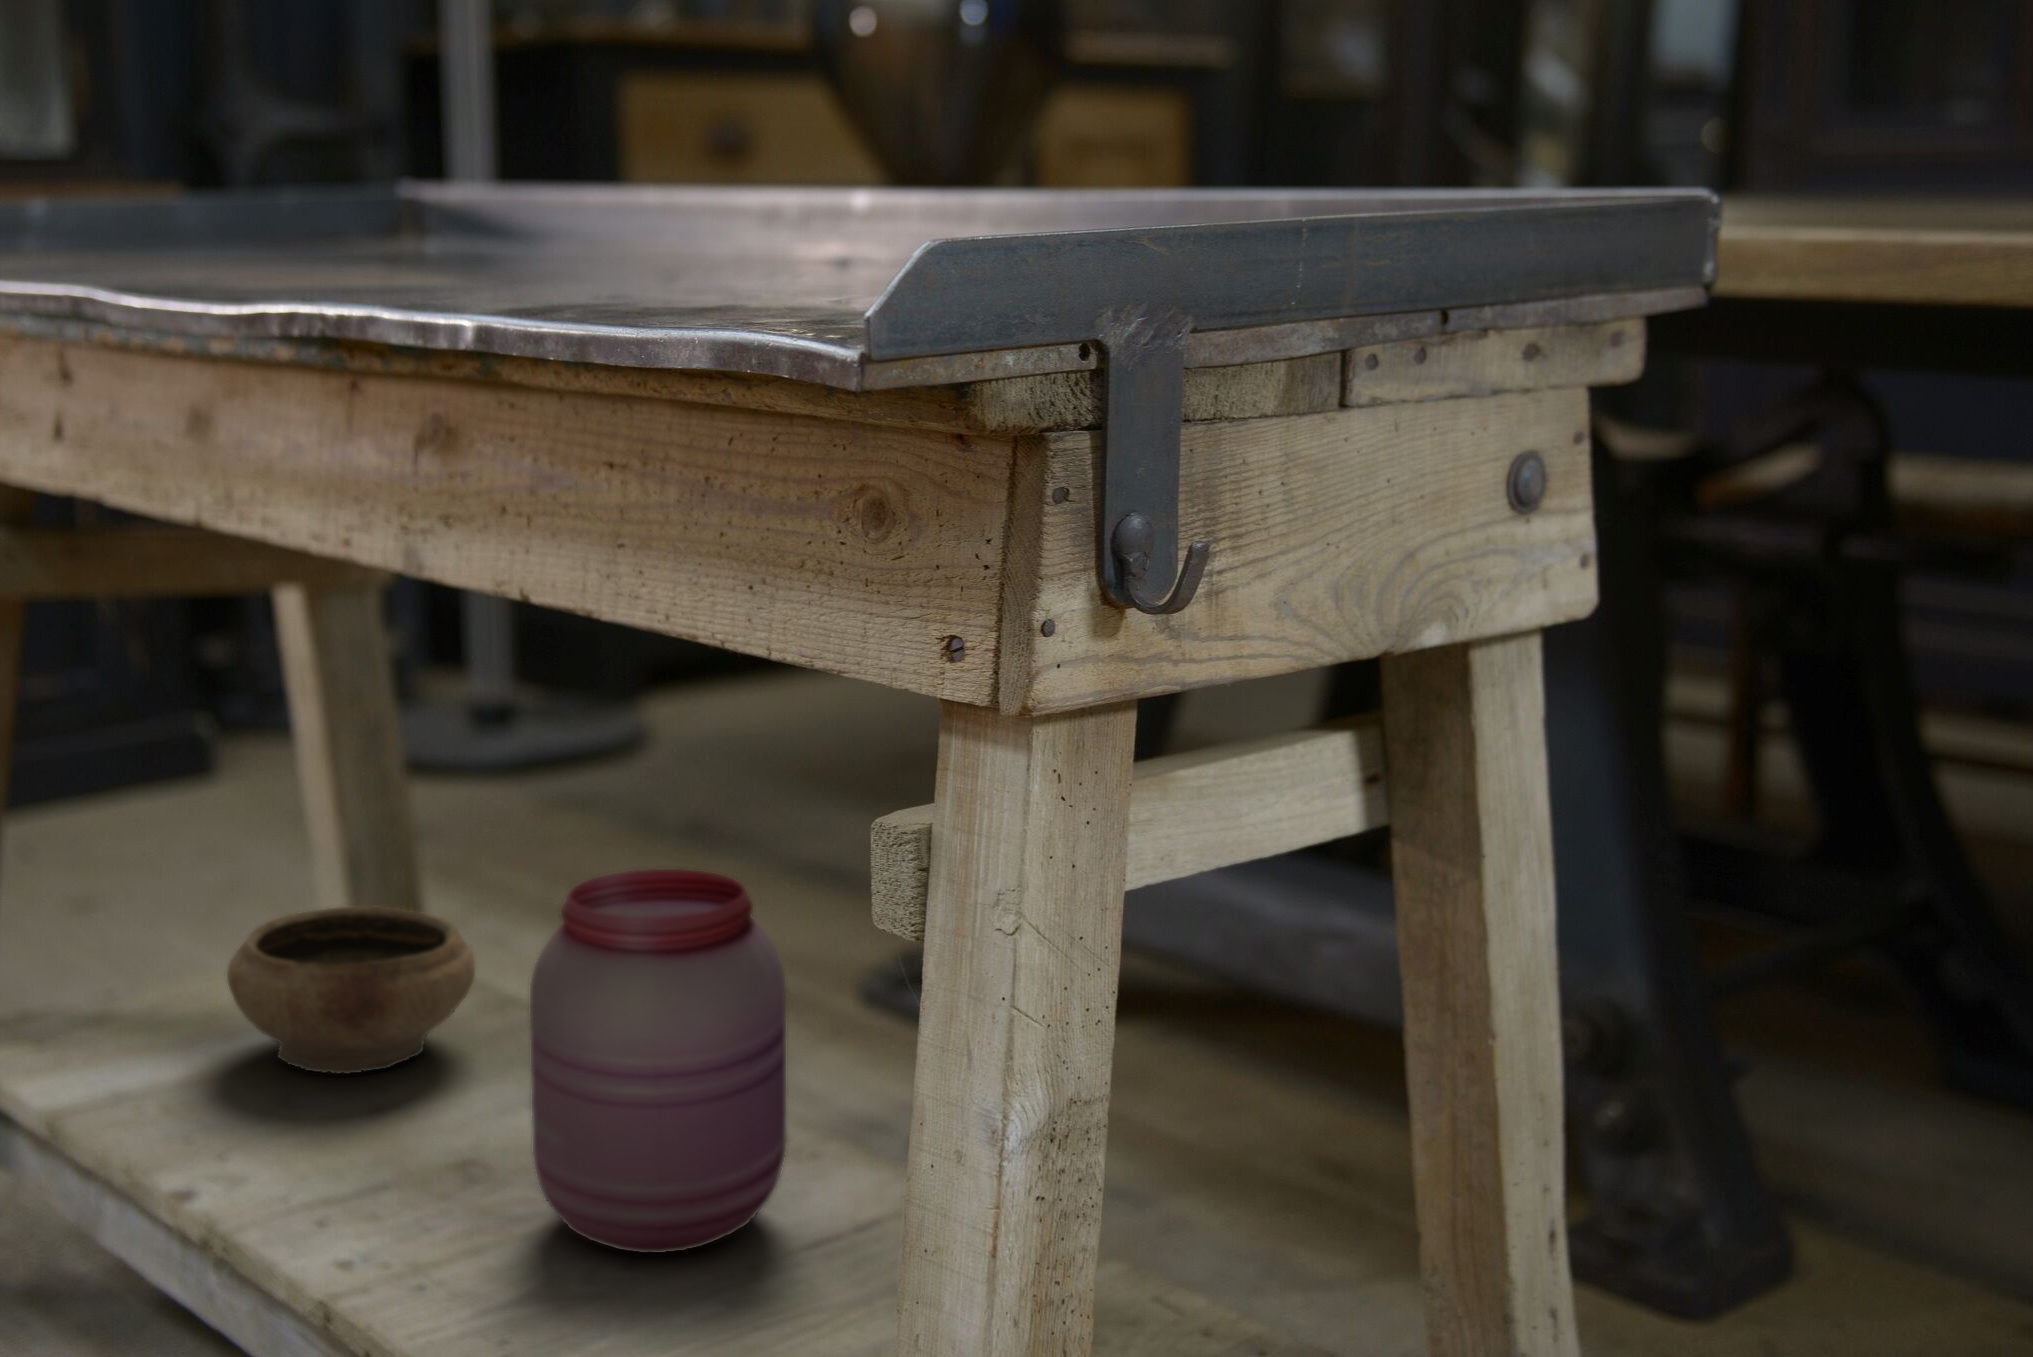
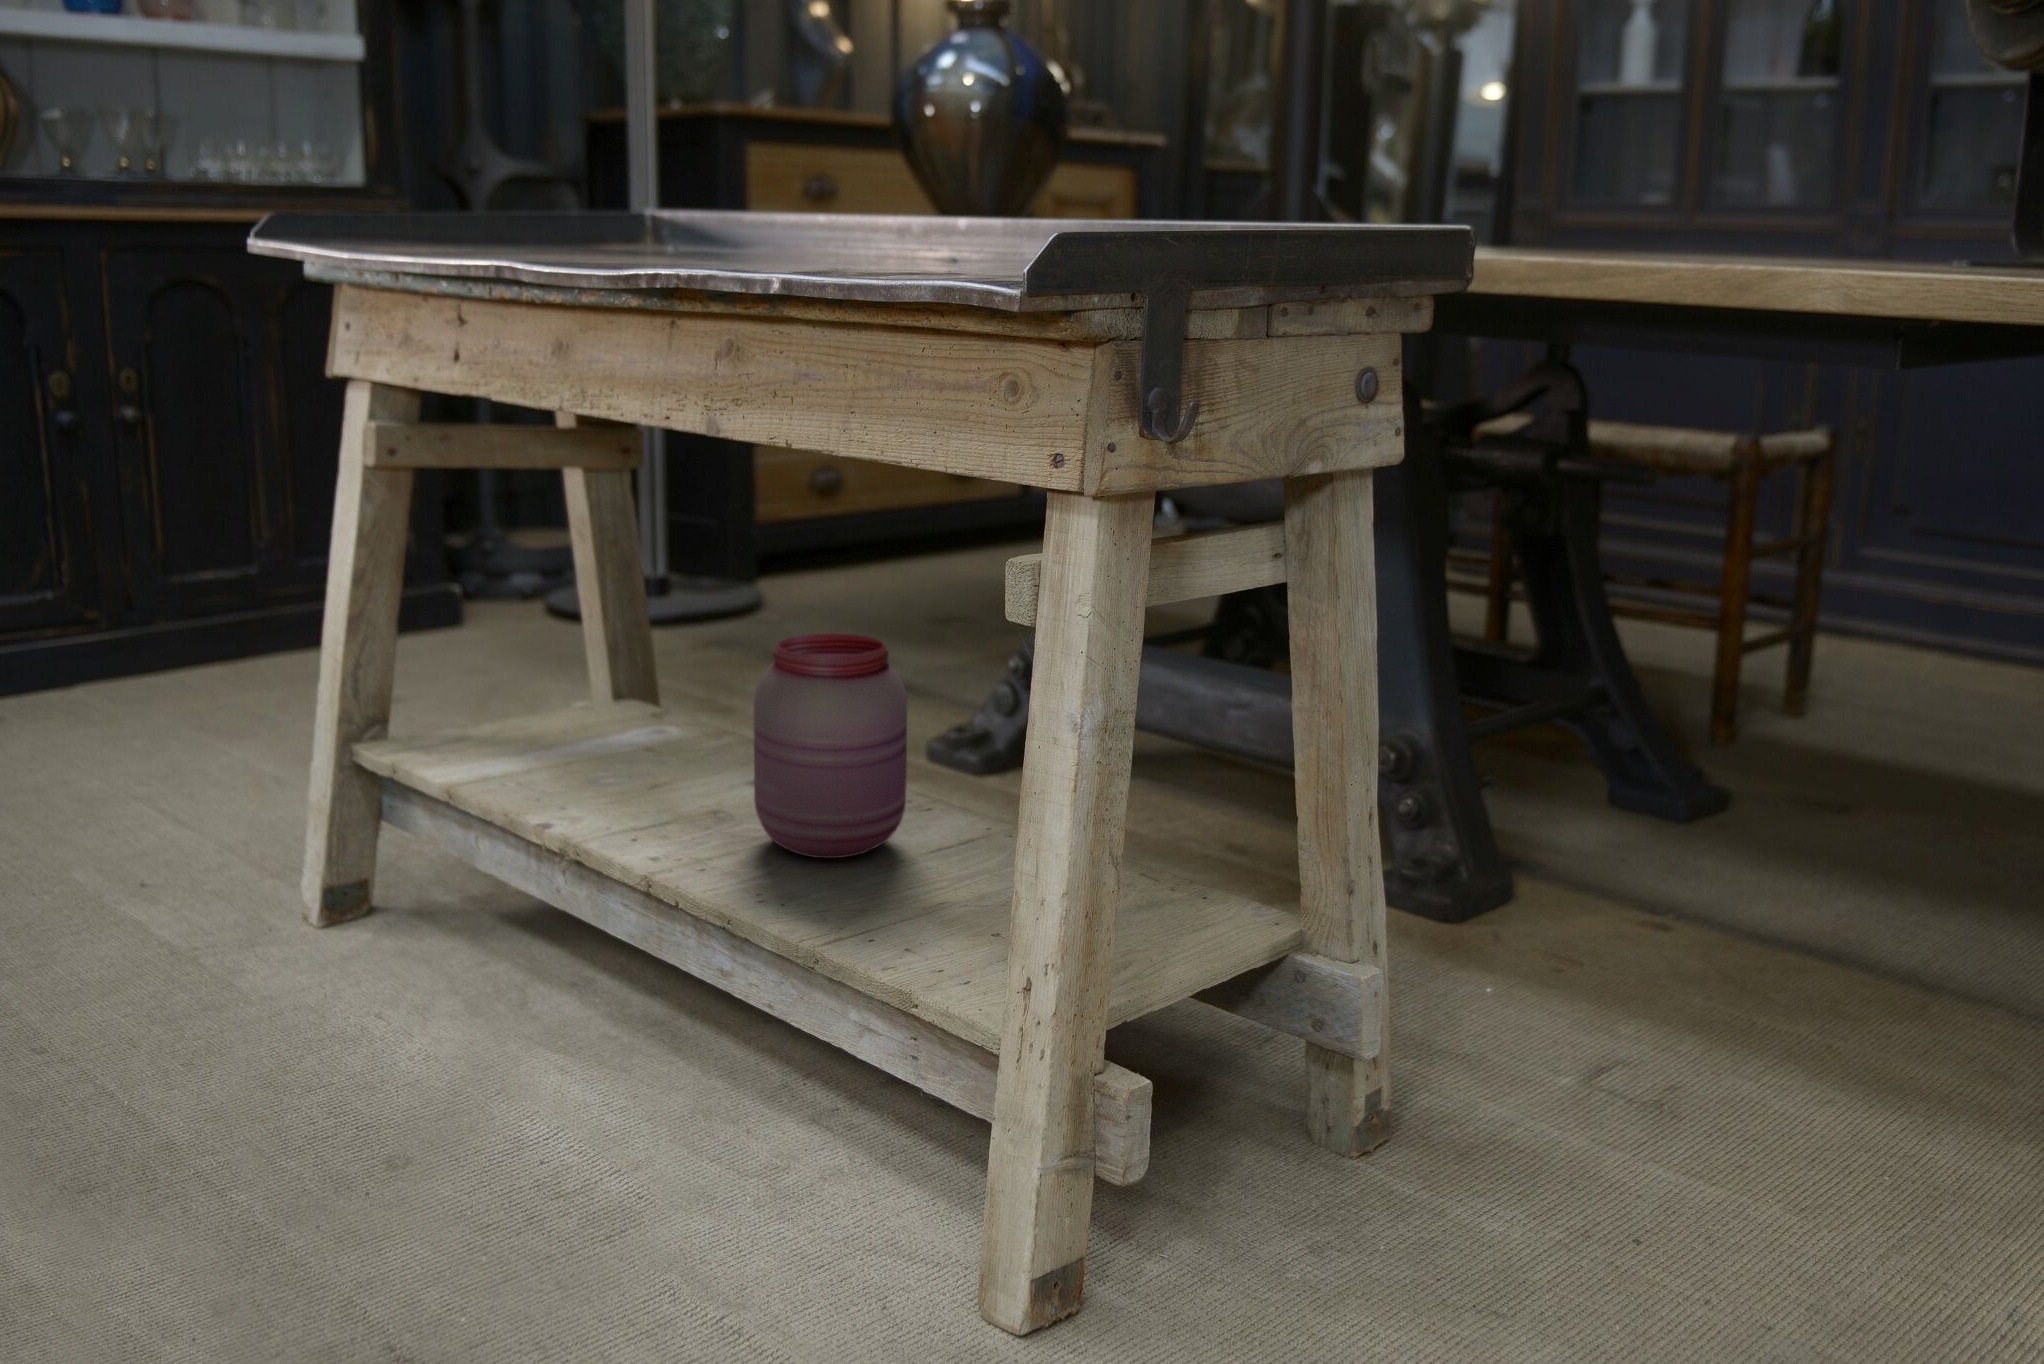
ceramic bowl: present [227,906,475,1074] -> none [544,671,698,769]

